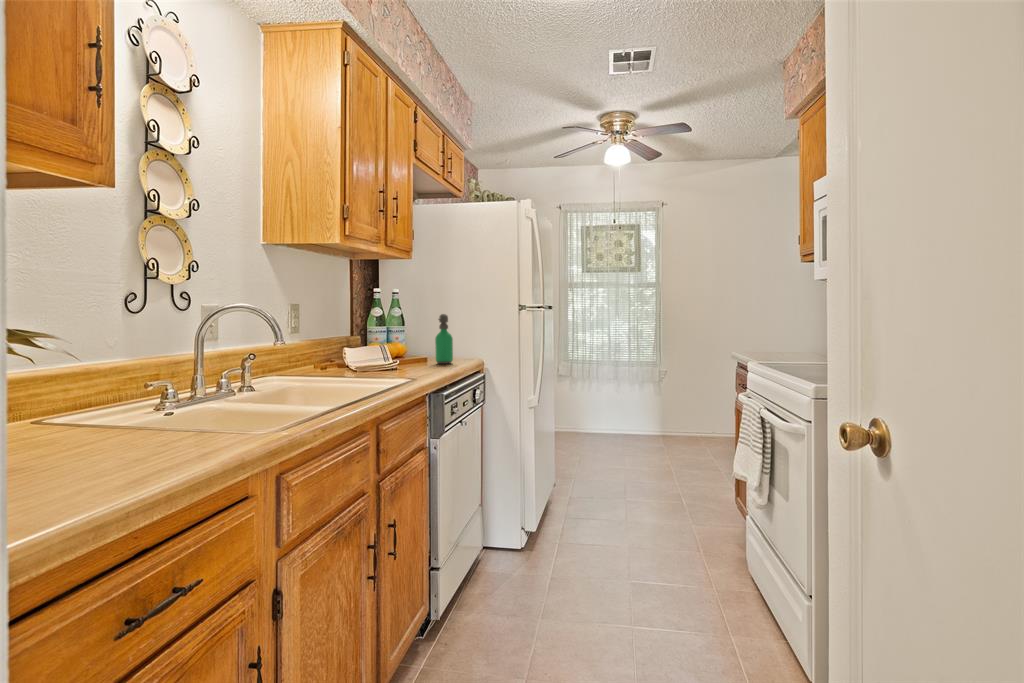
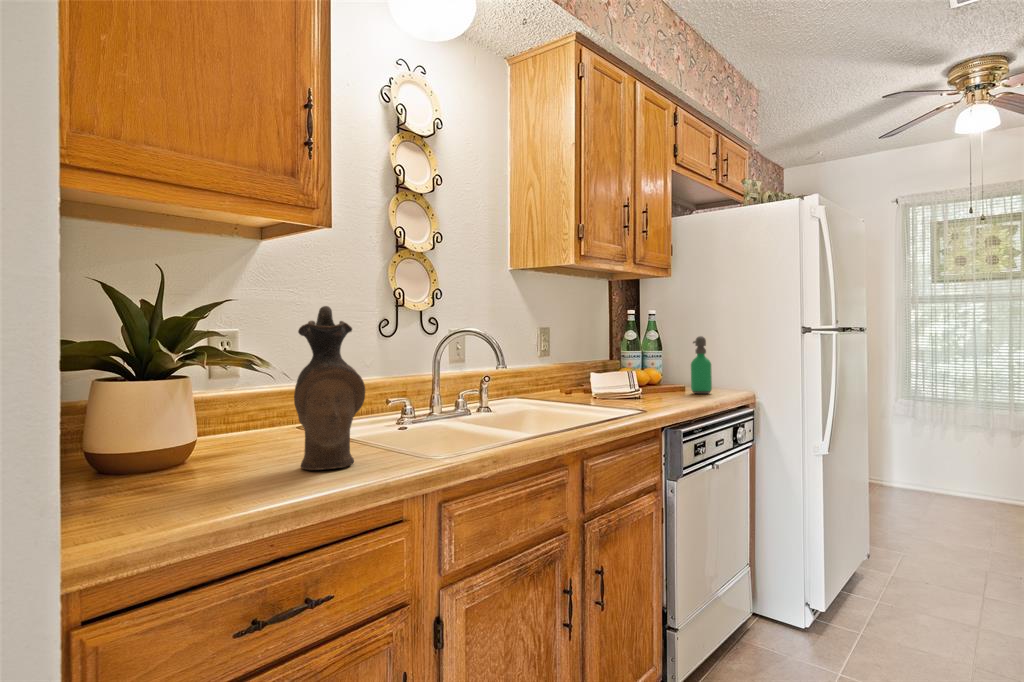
ceramic pitcher: none [109,277,198,458] -> present [294,306,365,470]

